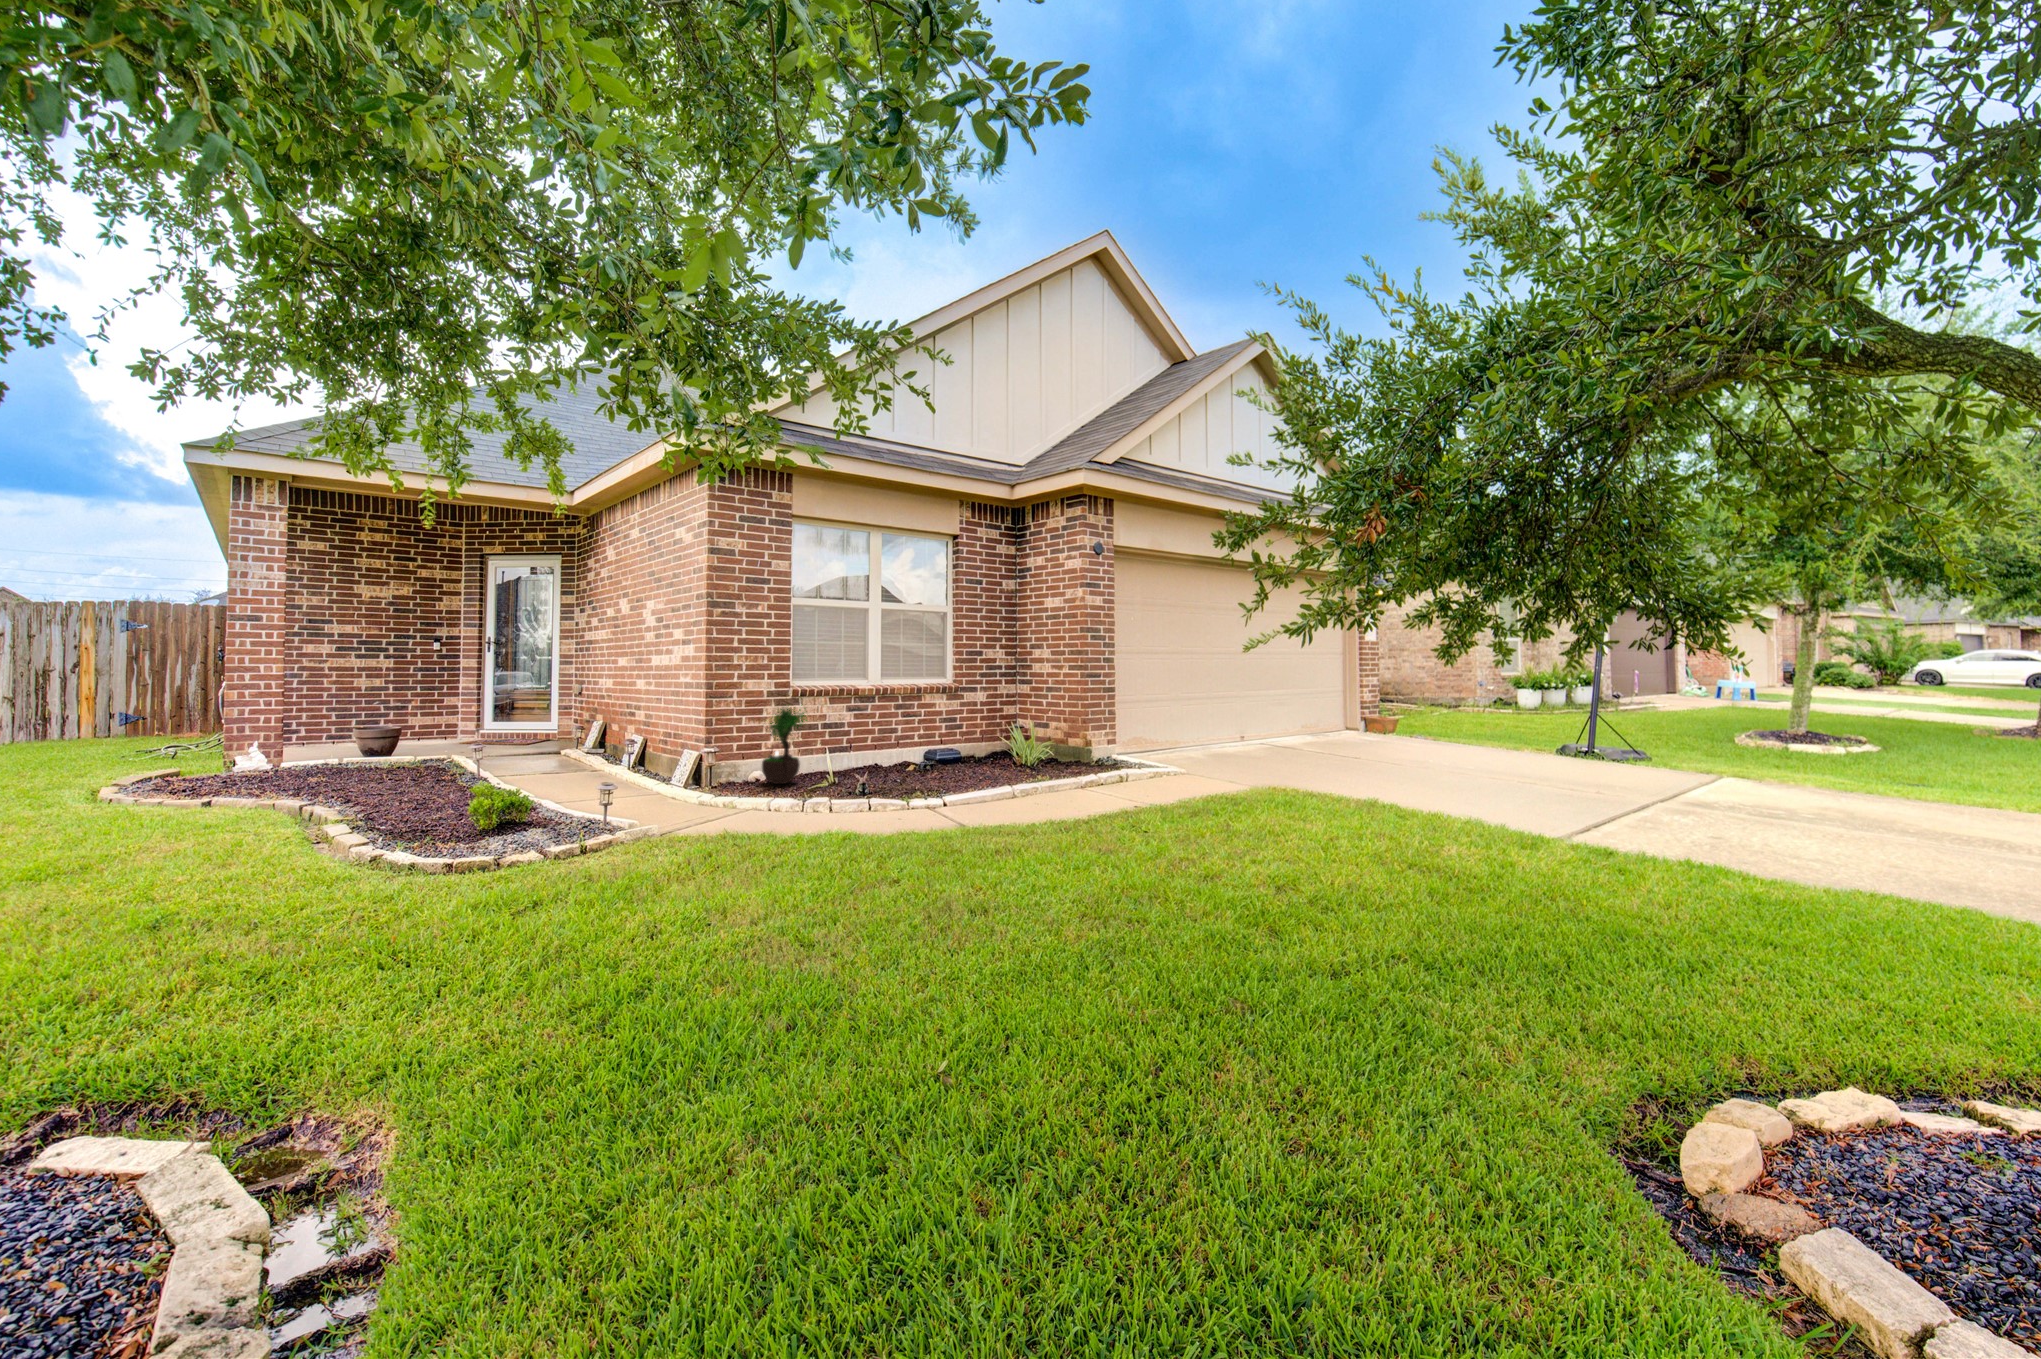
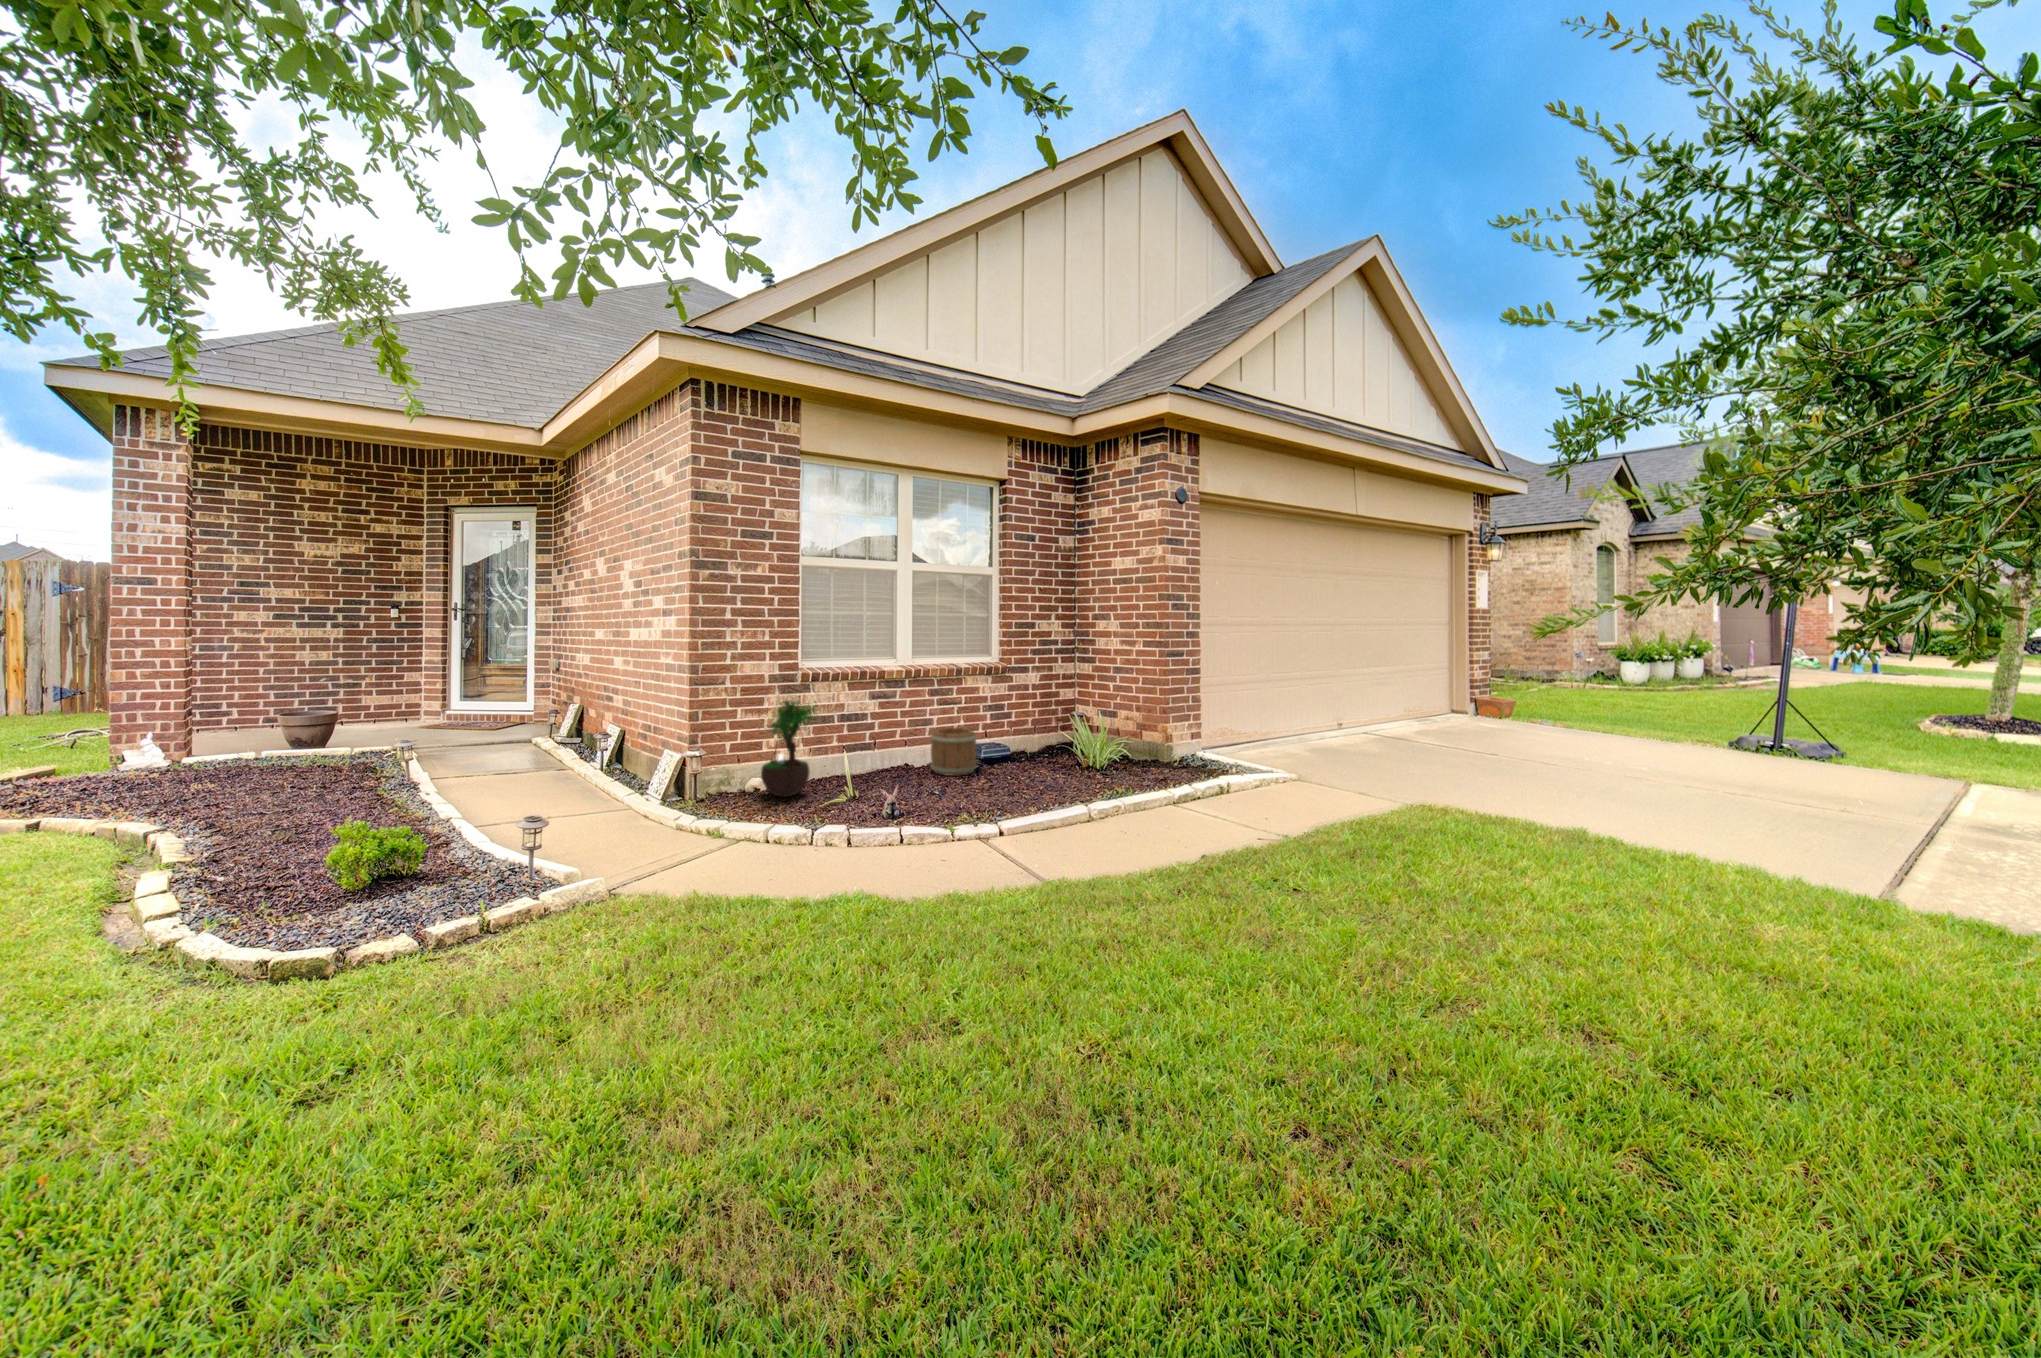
bucket: none [895,734,934,771] -> present [930,727,977,776]

